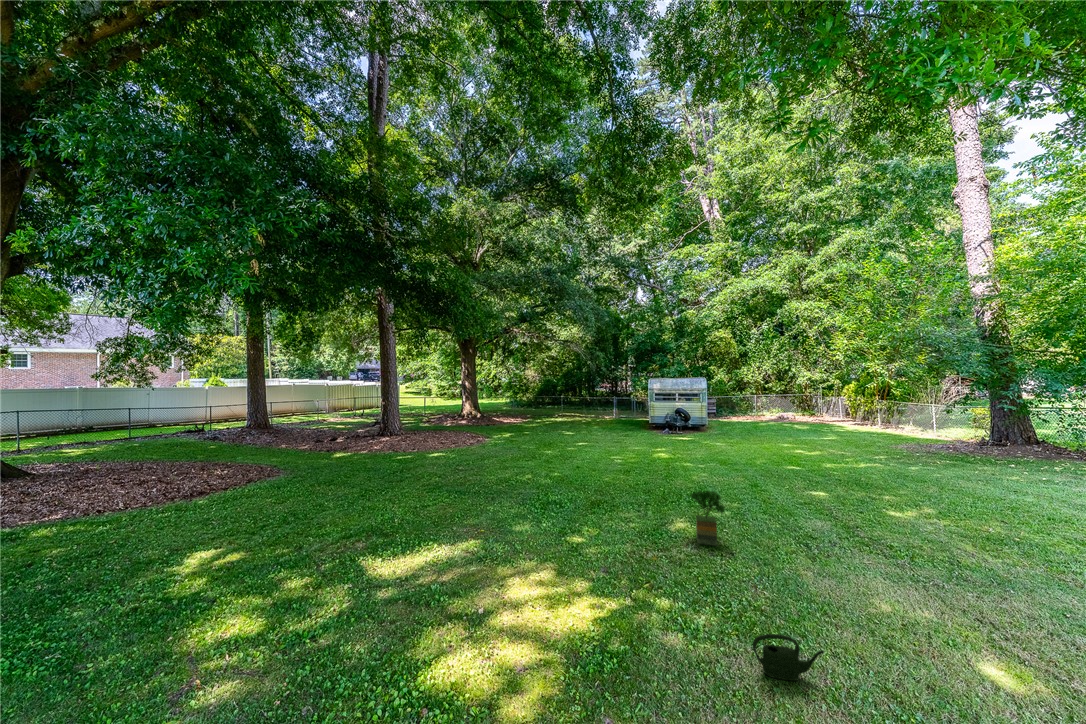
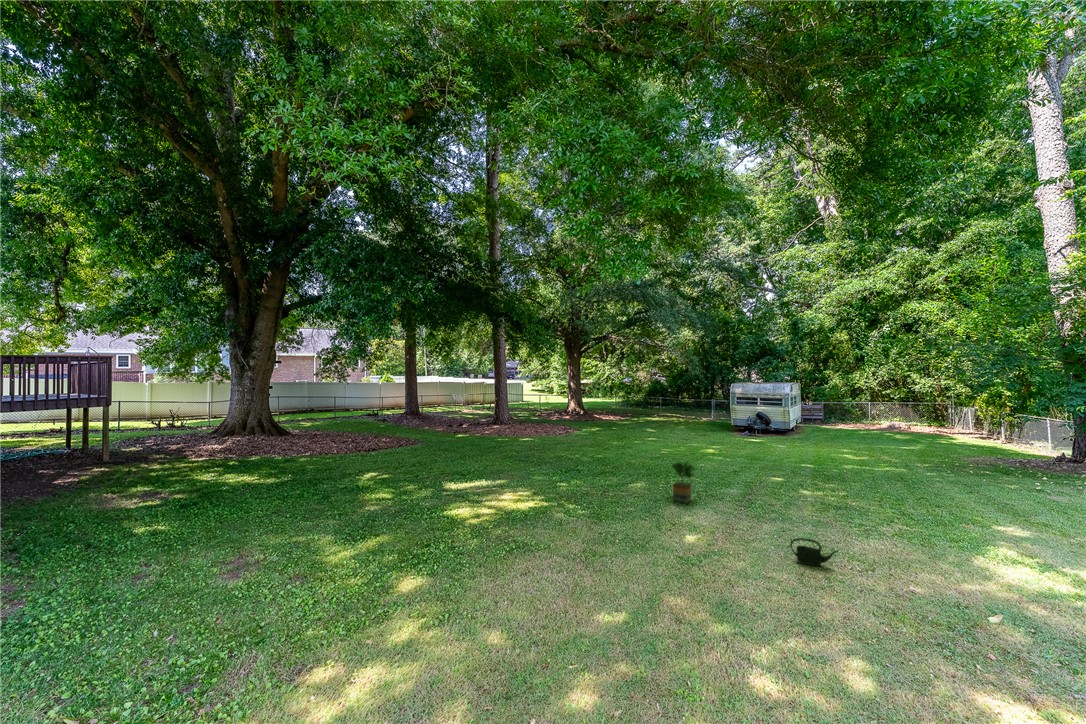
watering can: present [753,634,824,681] -> present [790,538,838,566]

